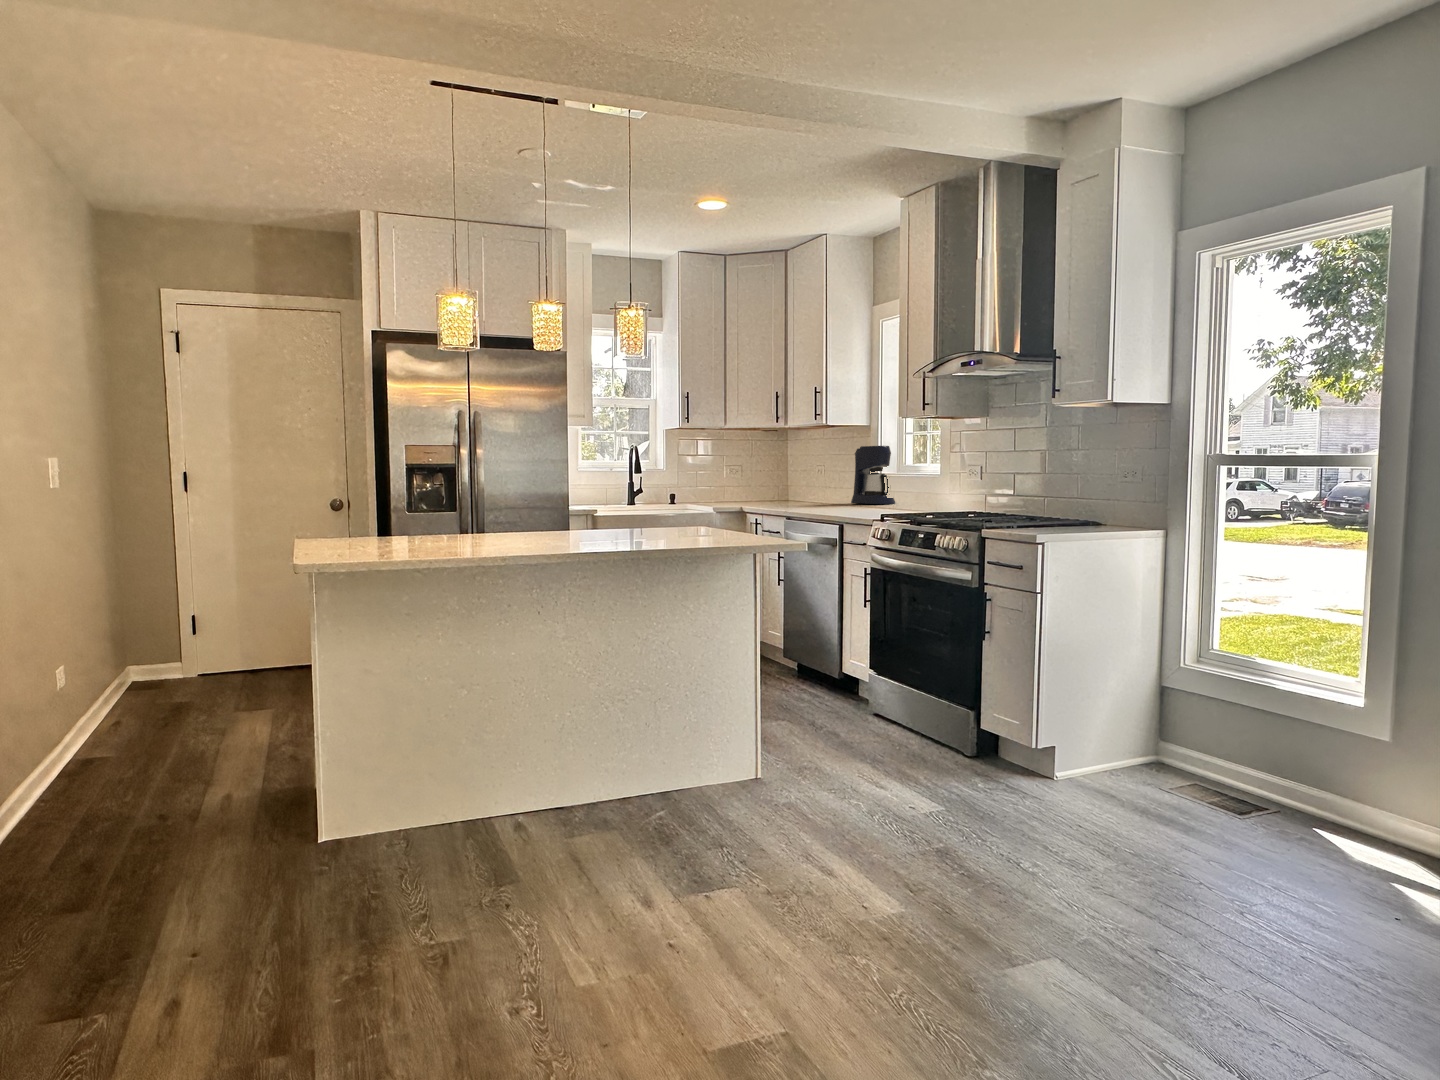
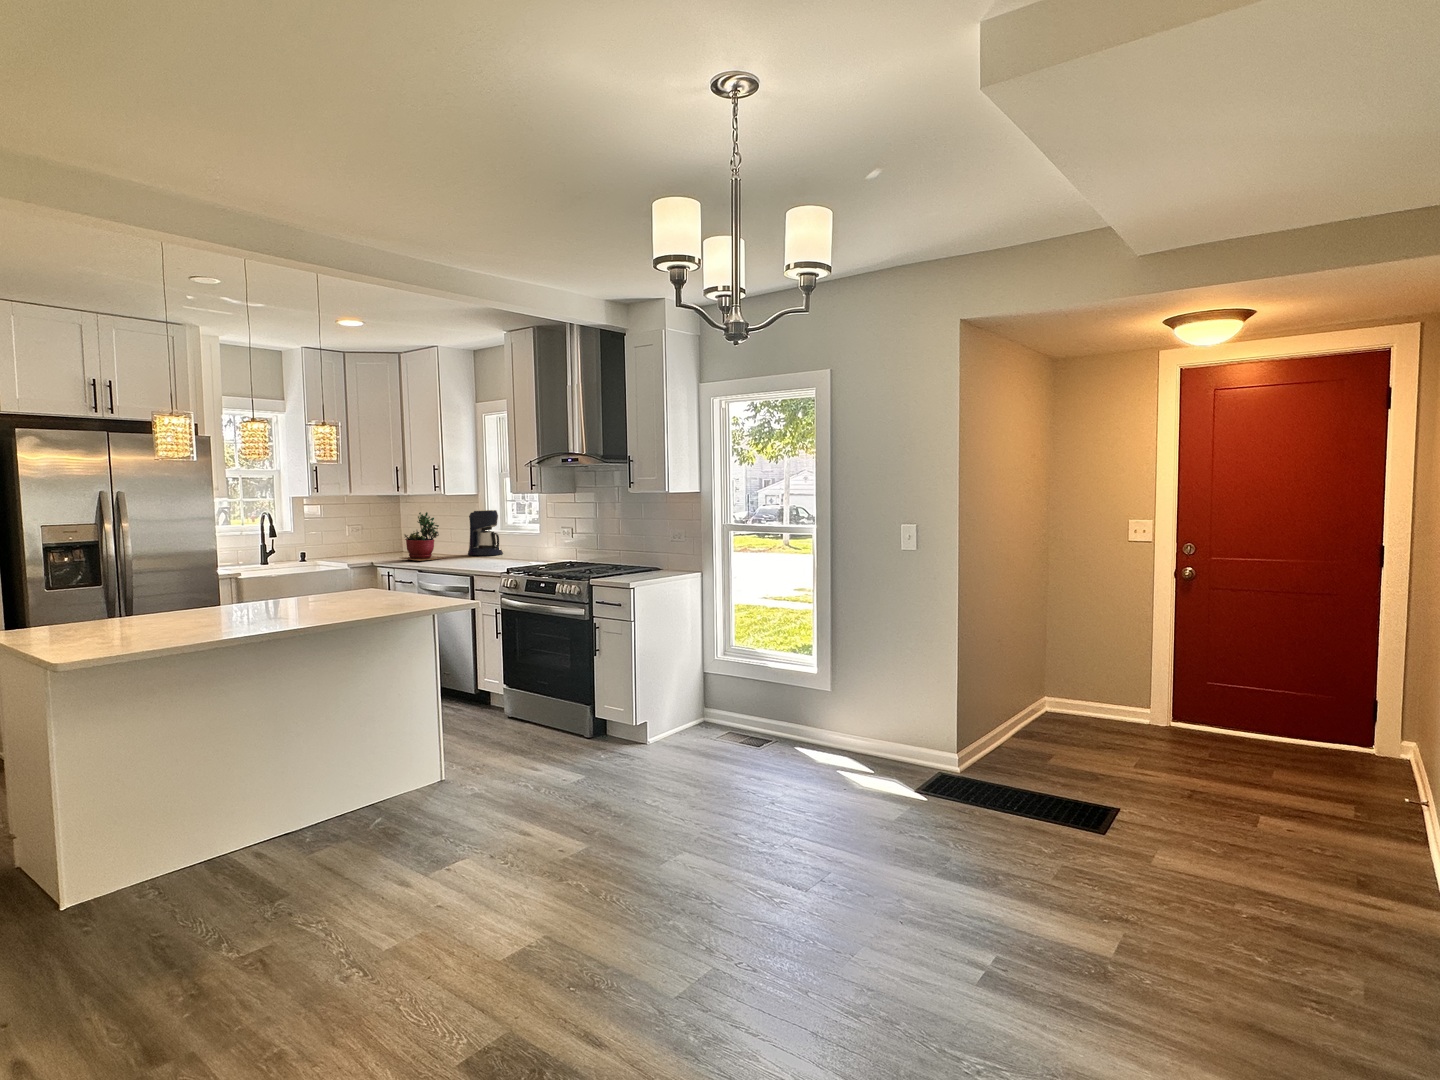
succulent plant: none [767,447,830,506] -> present [401,512,446,561]

